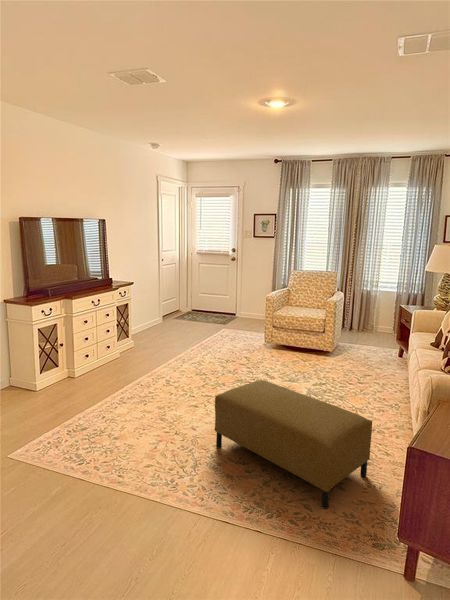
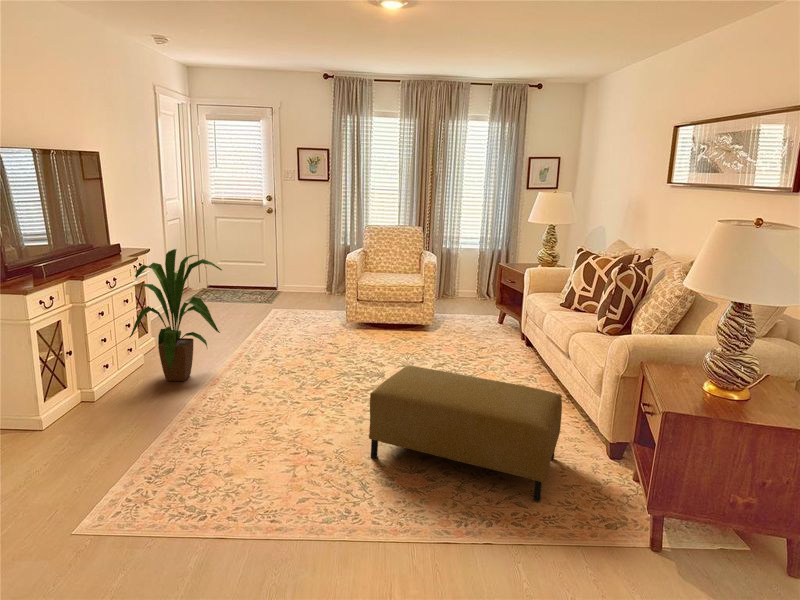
house plant: none [99,283,162,372] -> present [130,249,222,381]

